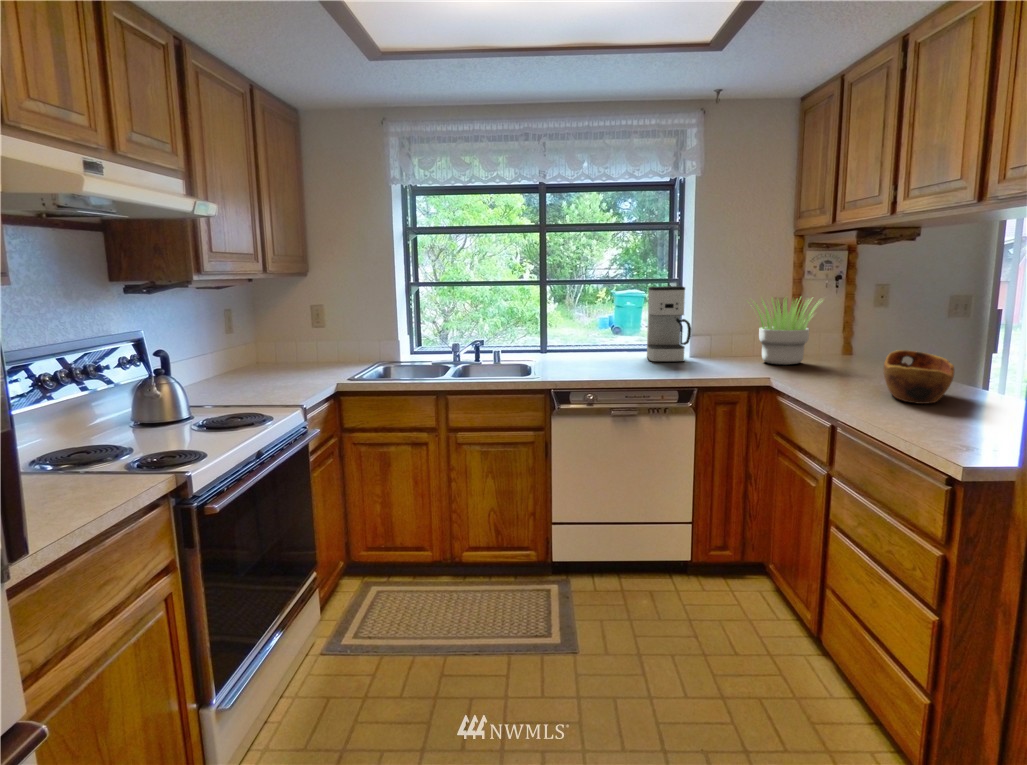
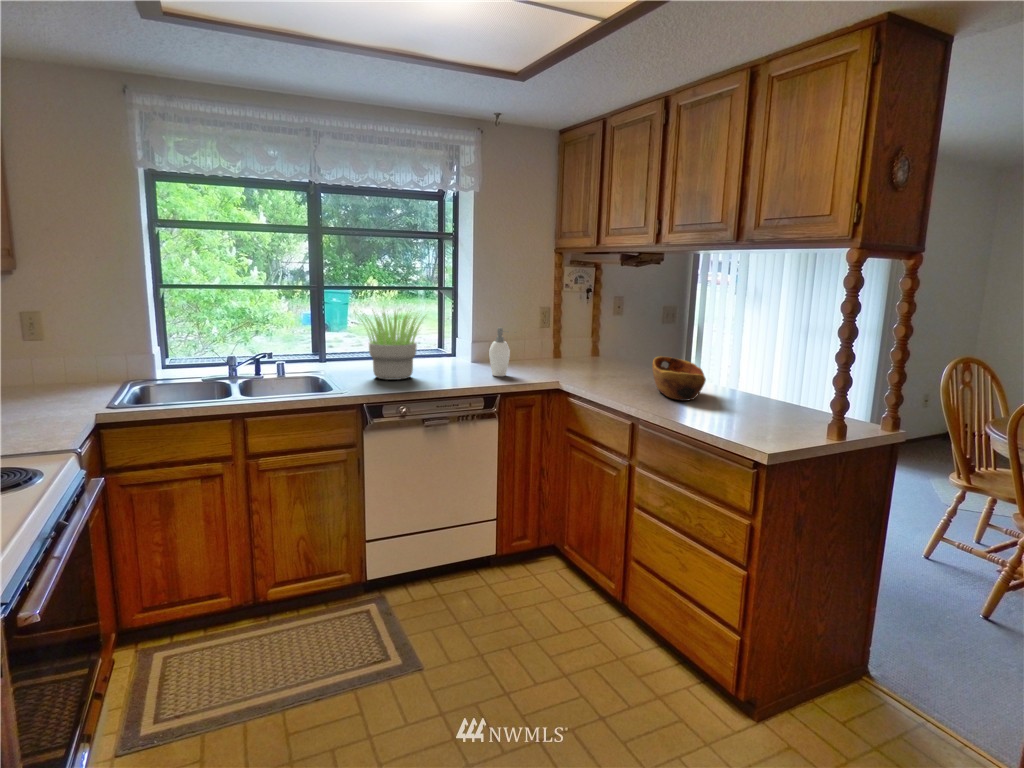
coffee maker: present [647,286,691,362] -> none [435,295,479,369]
potted plant: present [753,298,820,365] -> present [362,312,426,380]
soap dispenser: none [693,318,723,370] -> present [489,328,510,376]

